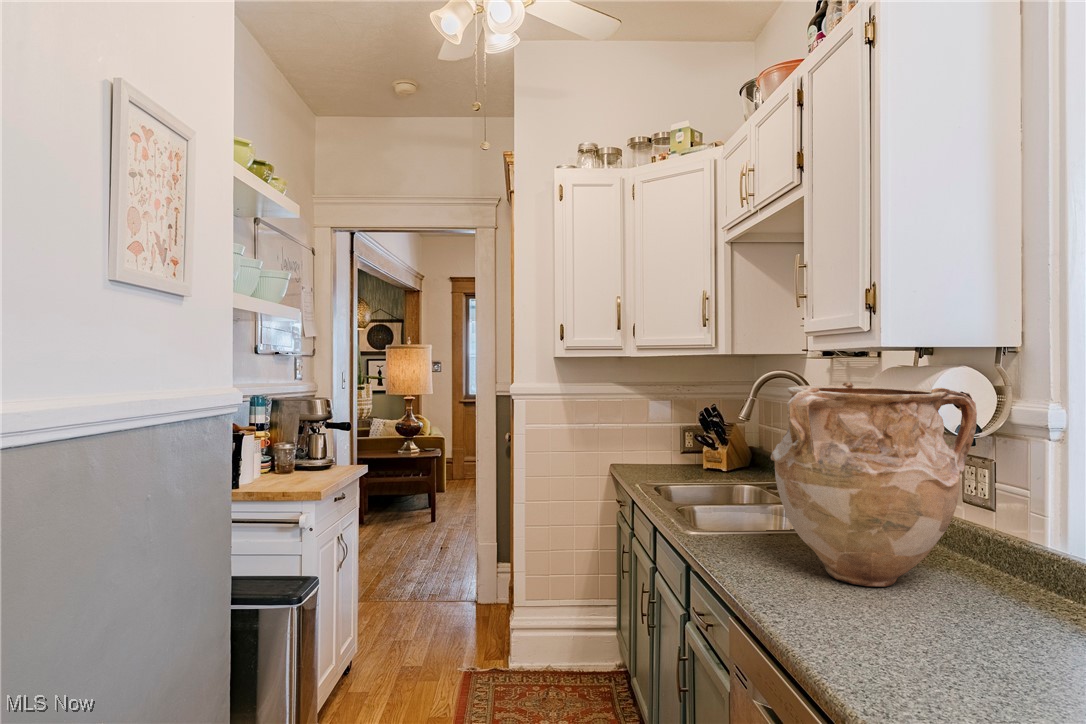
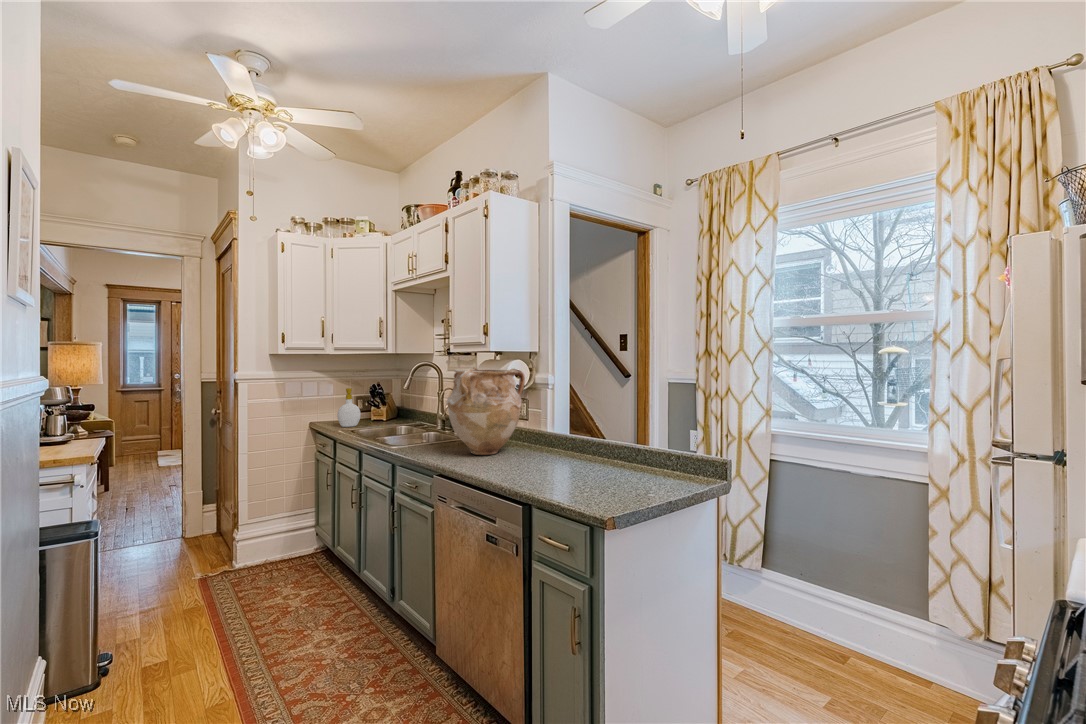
soap bottle: none [646,410,679,472] -> present [337,388,361,427]

